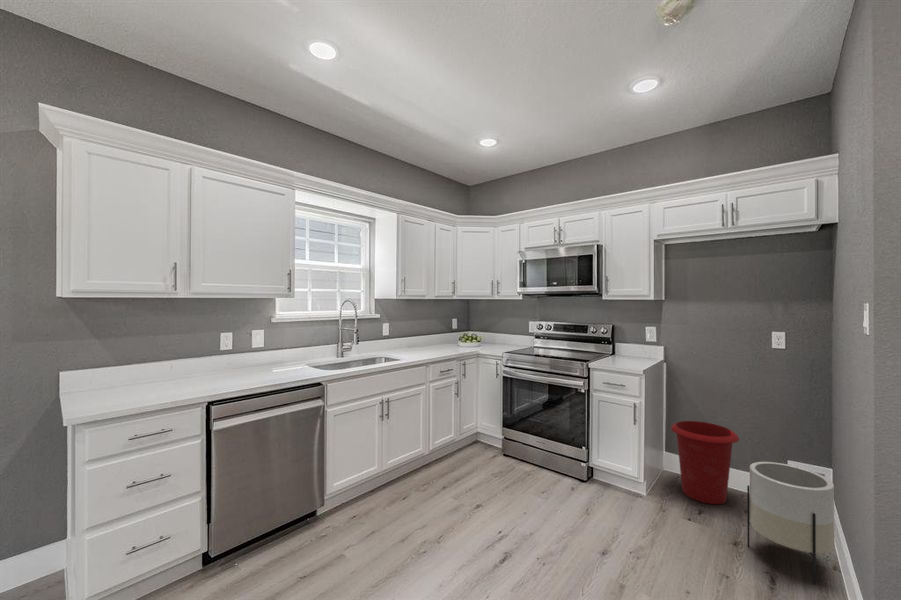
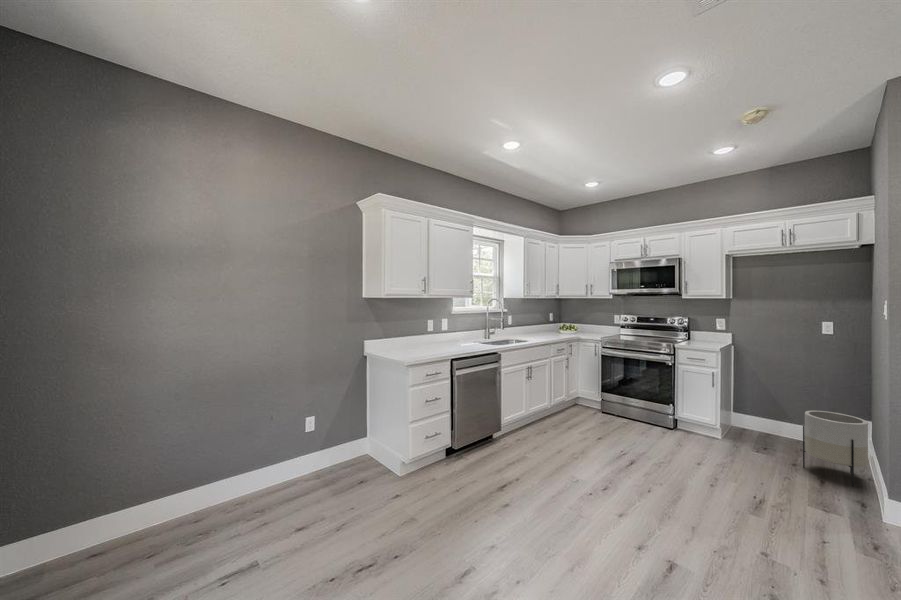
waste bin: present [671,421,739,504] -> none [740,388,796,446]

